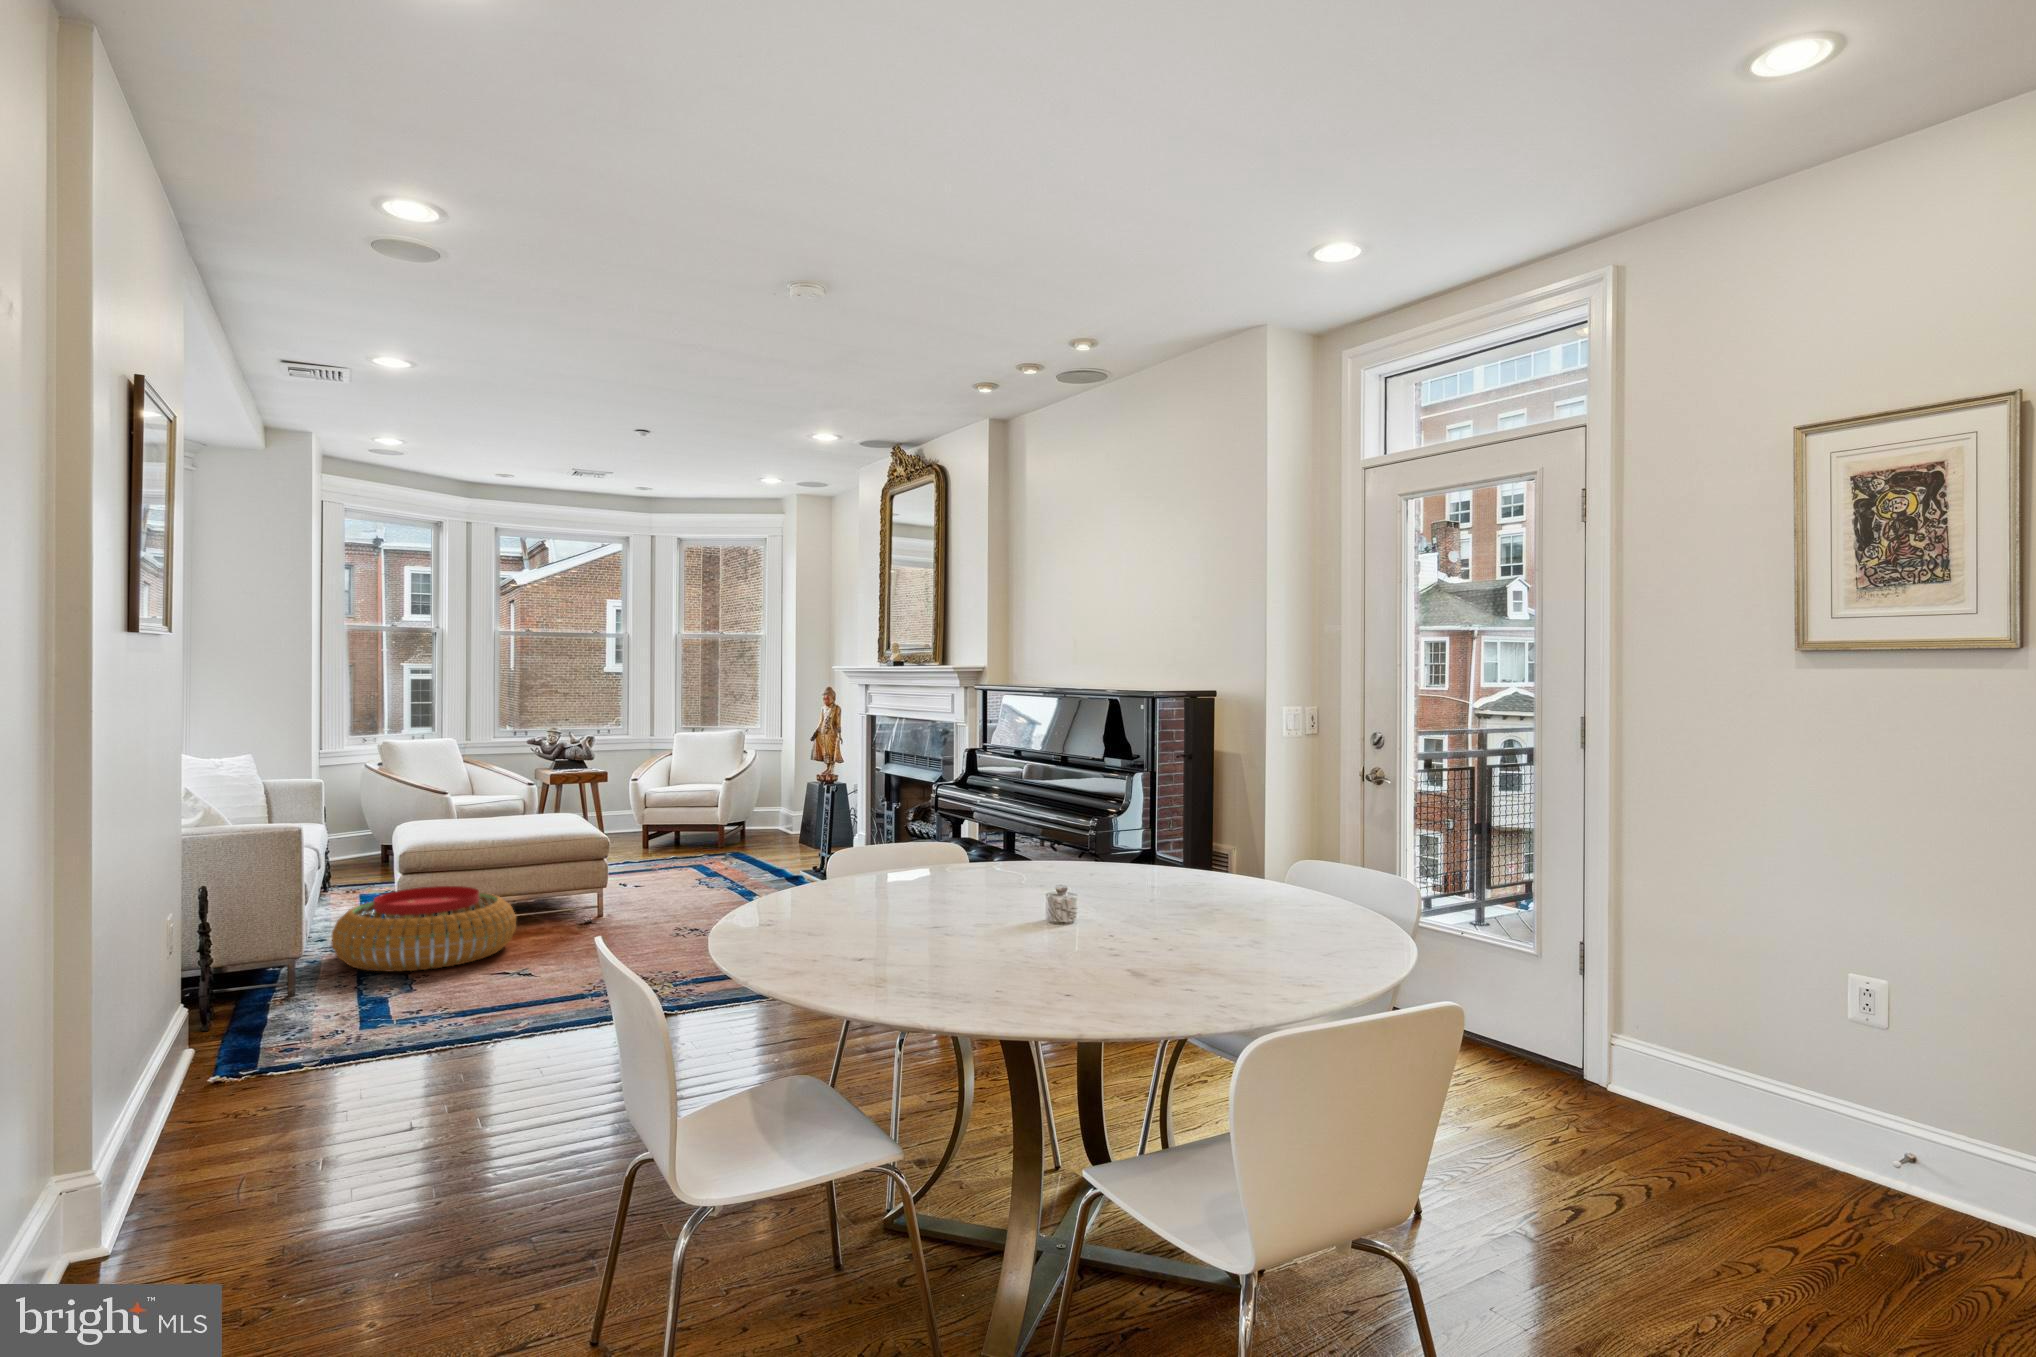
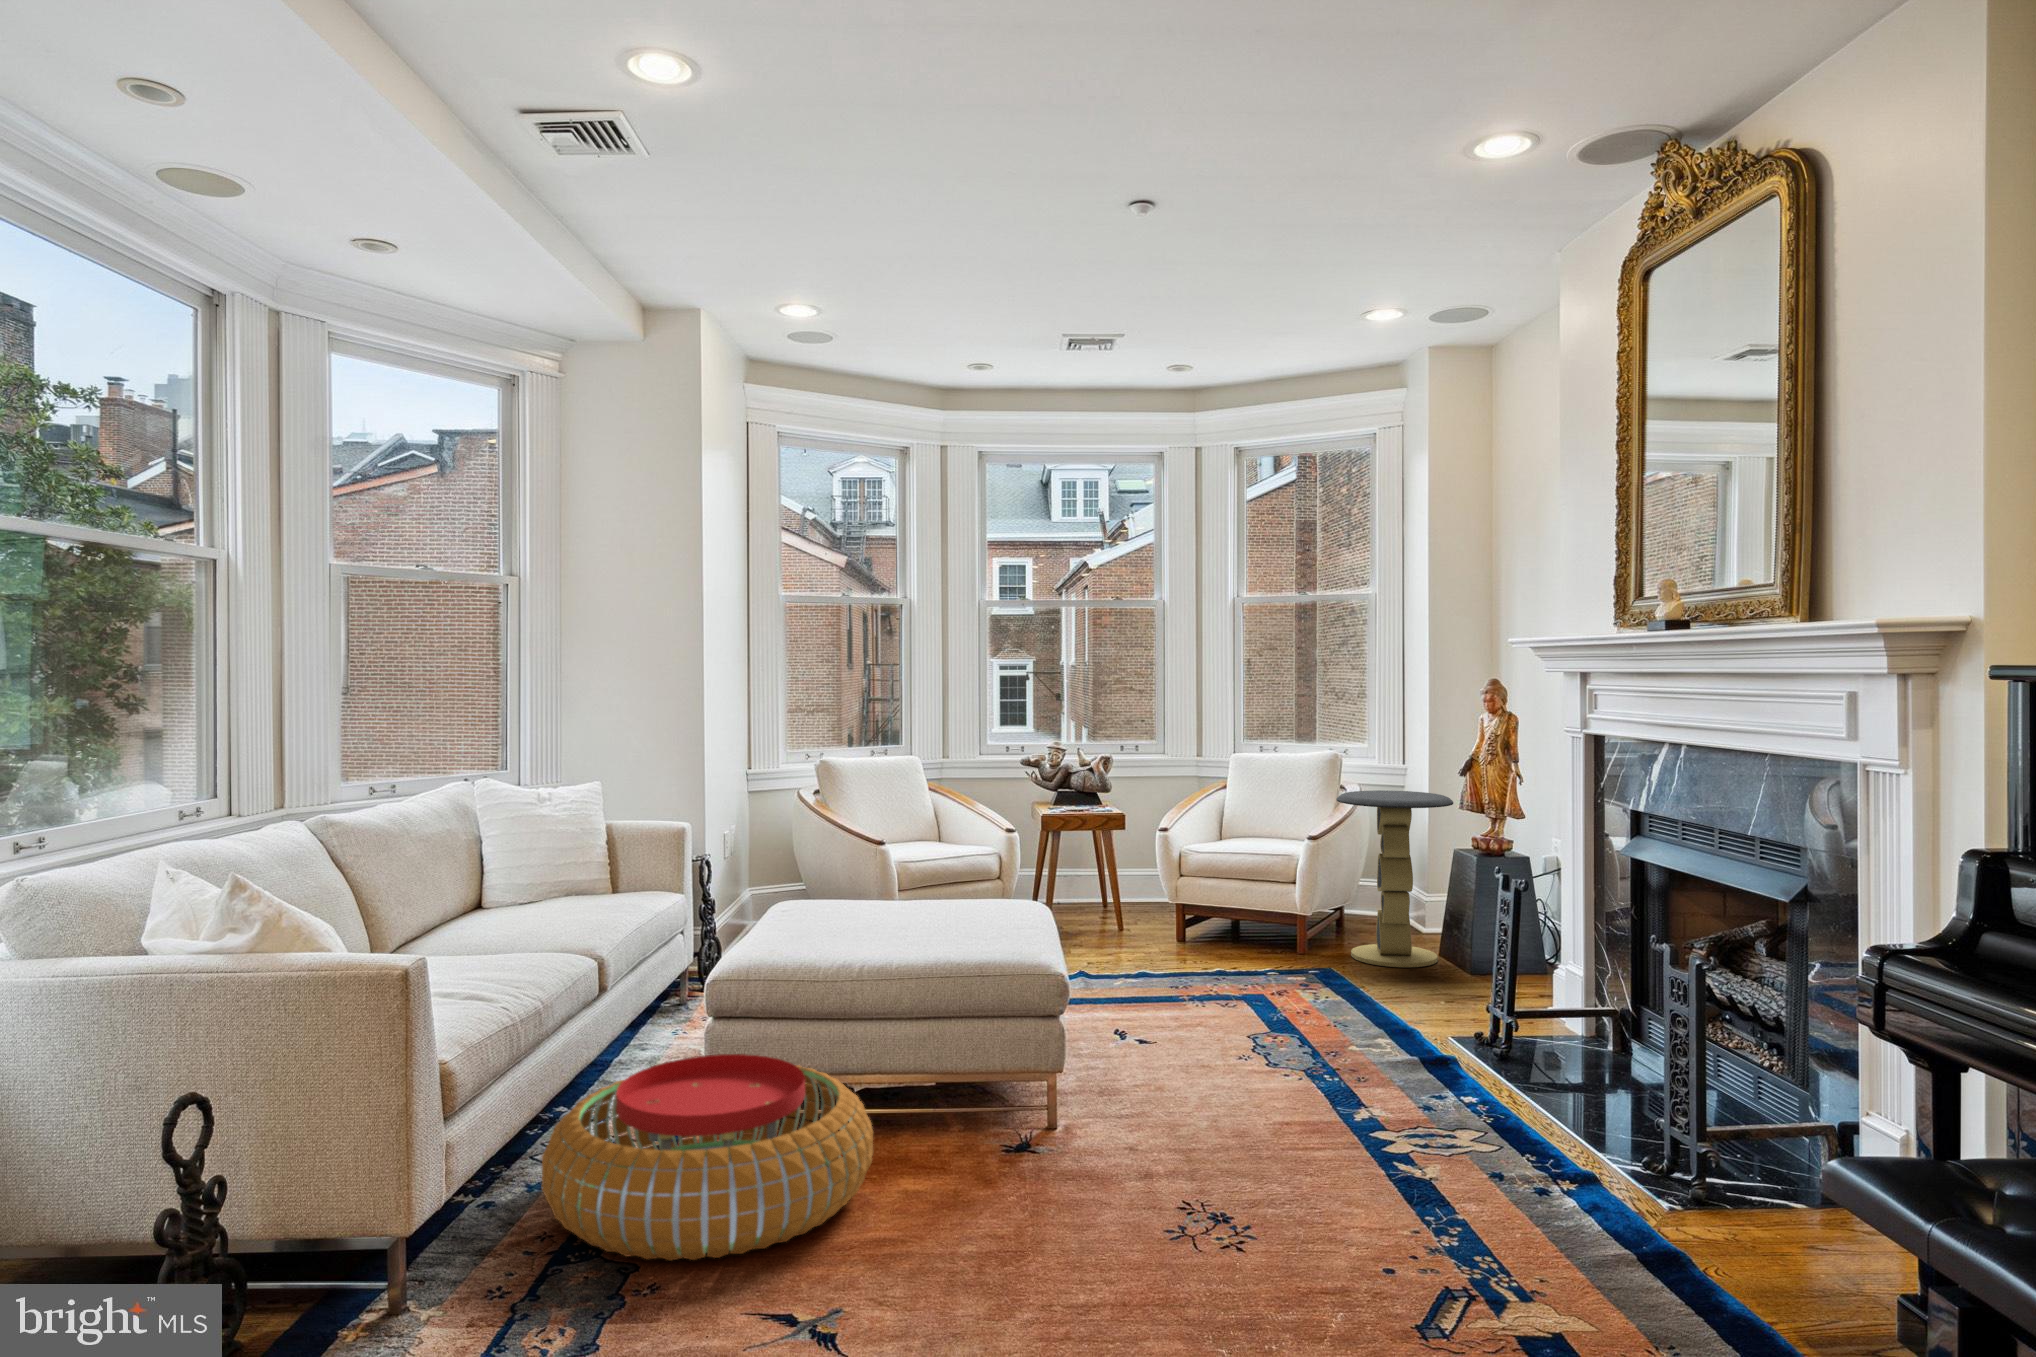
side table: none [741,752,807,850] -> present [1337,790,1453,967]

